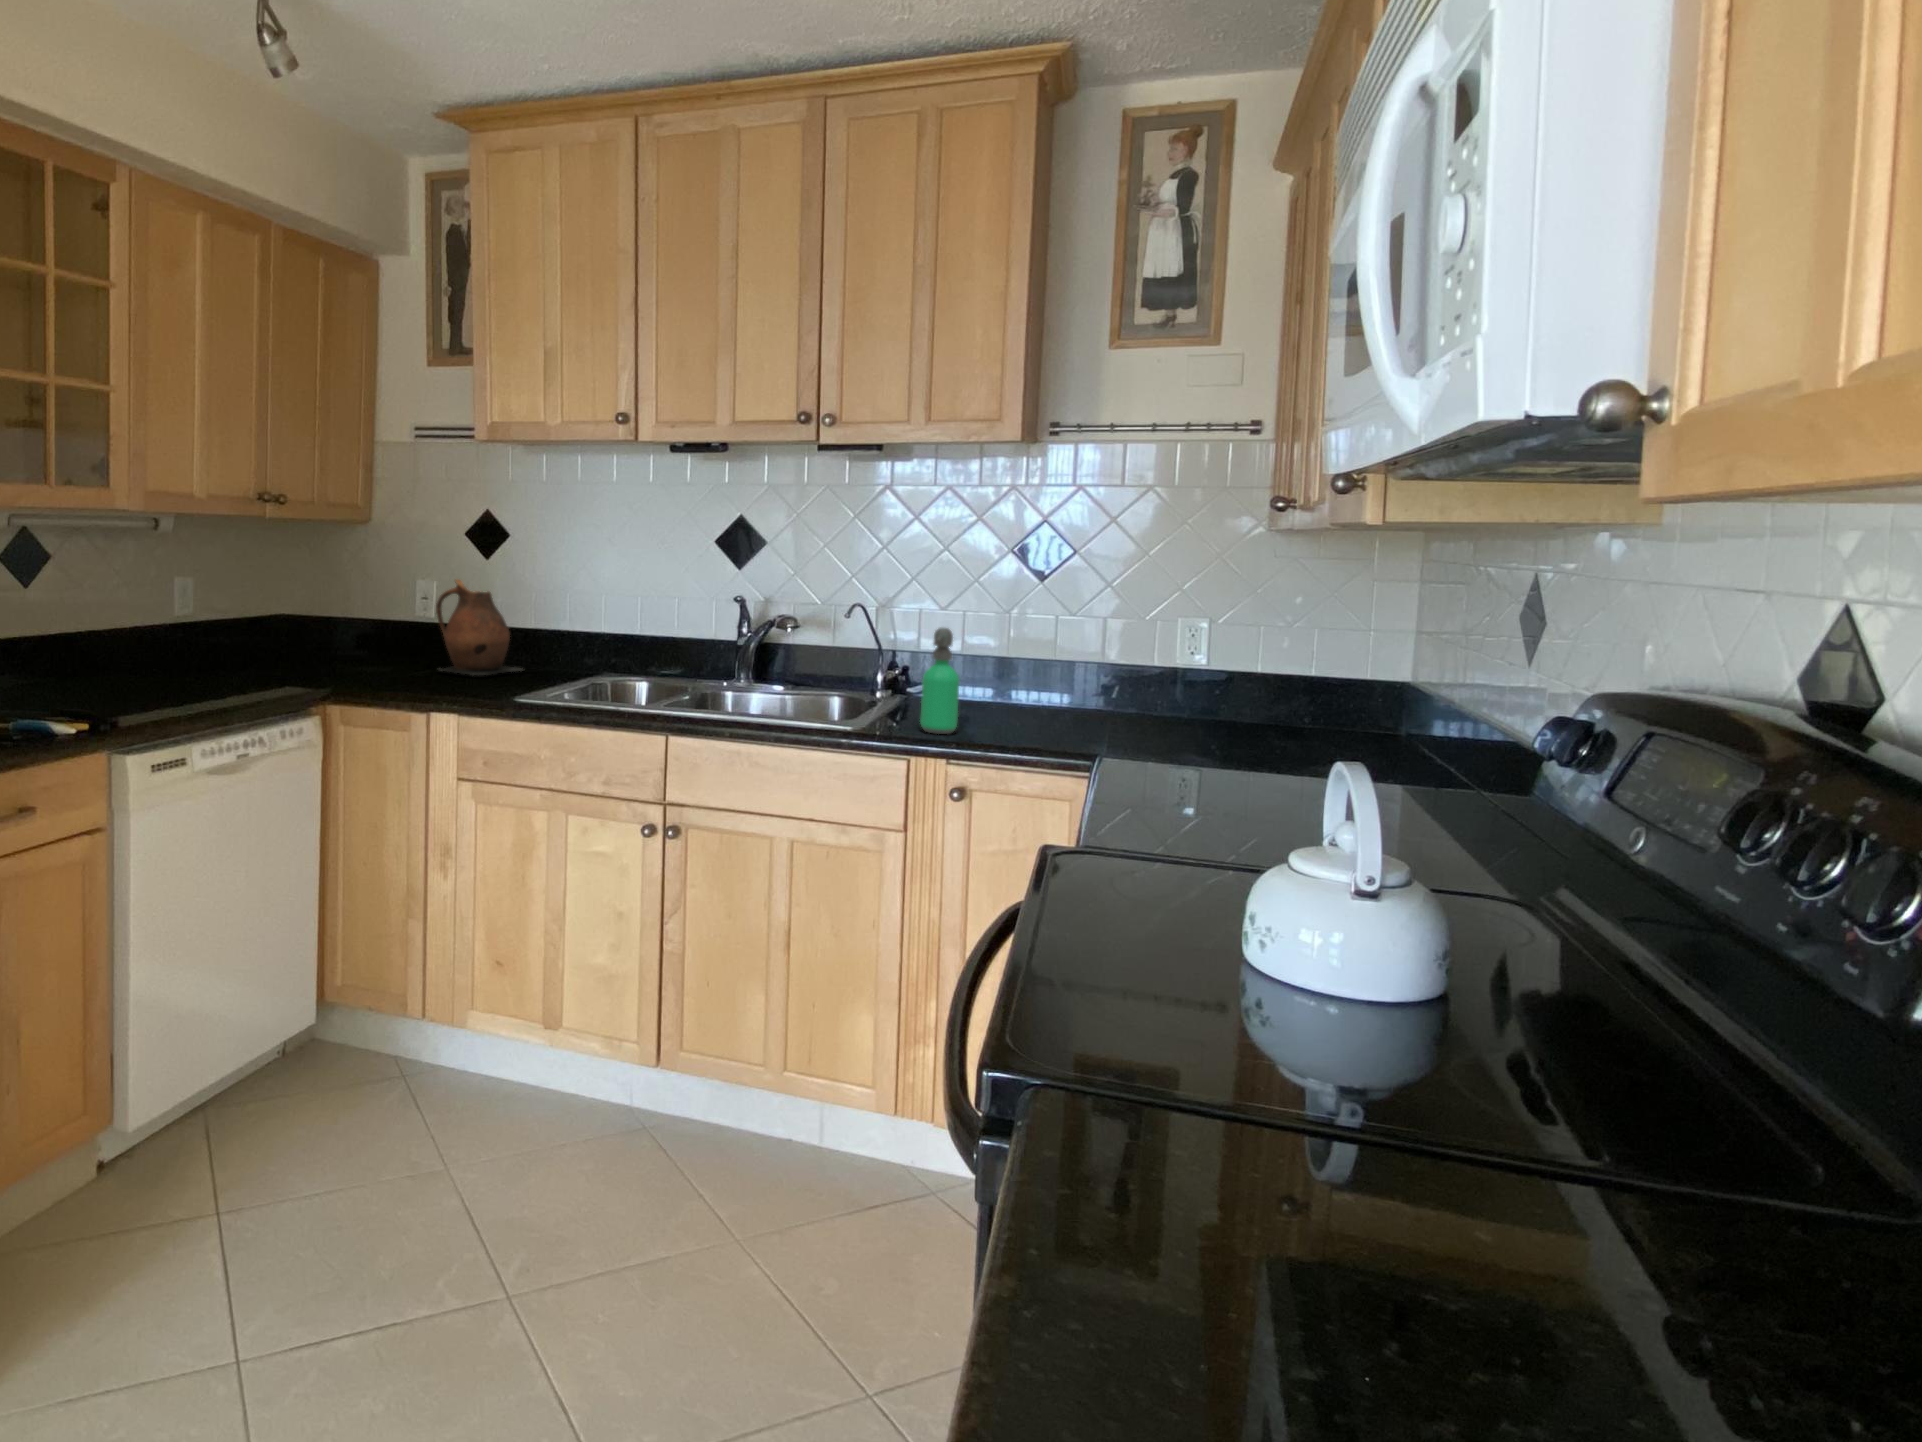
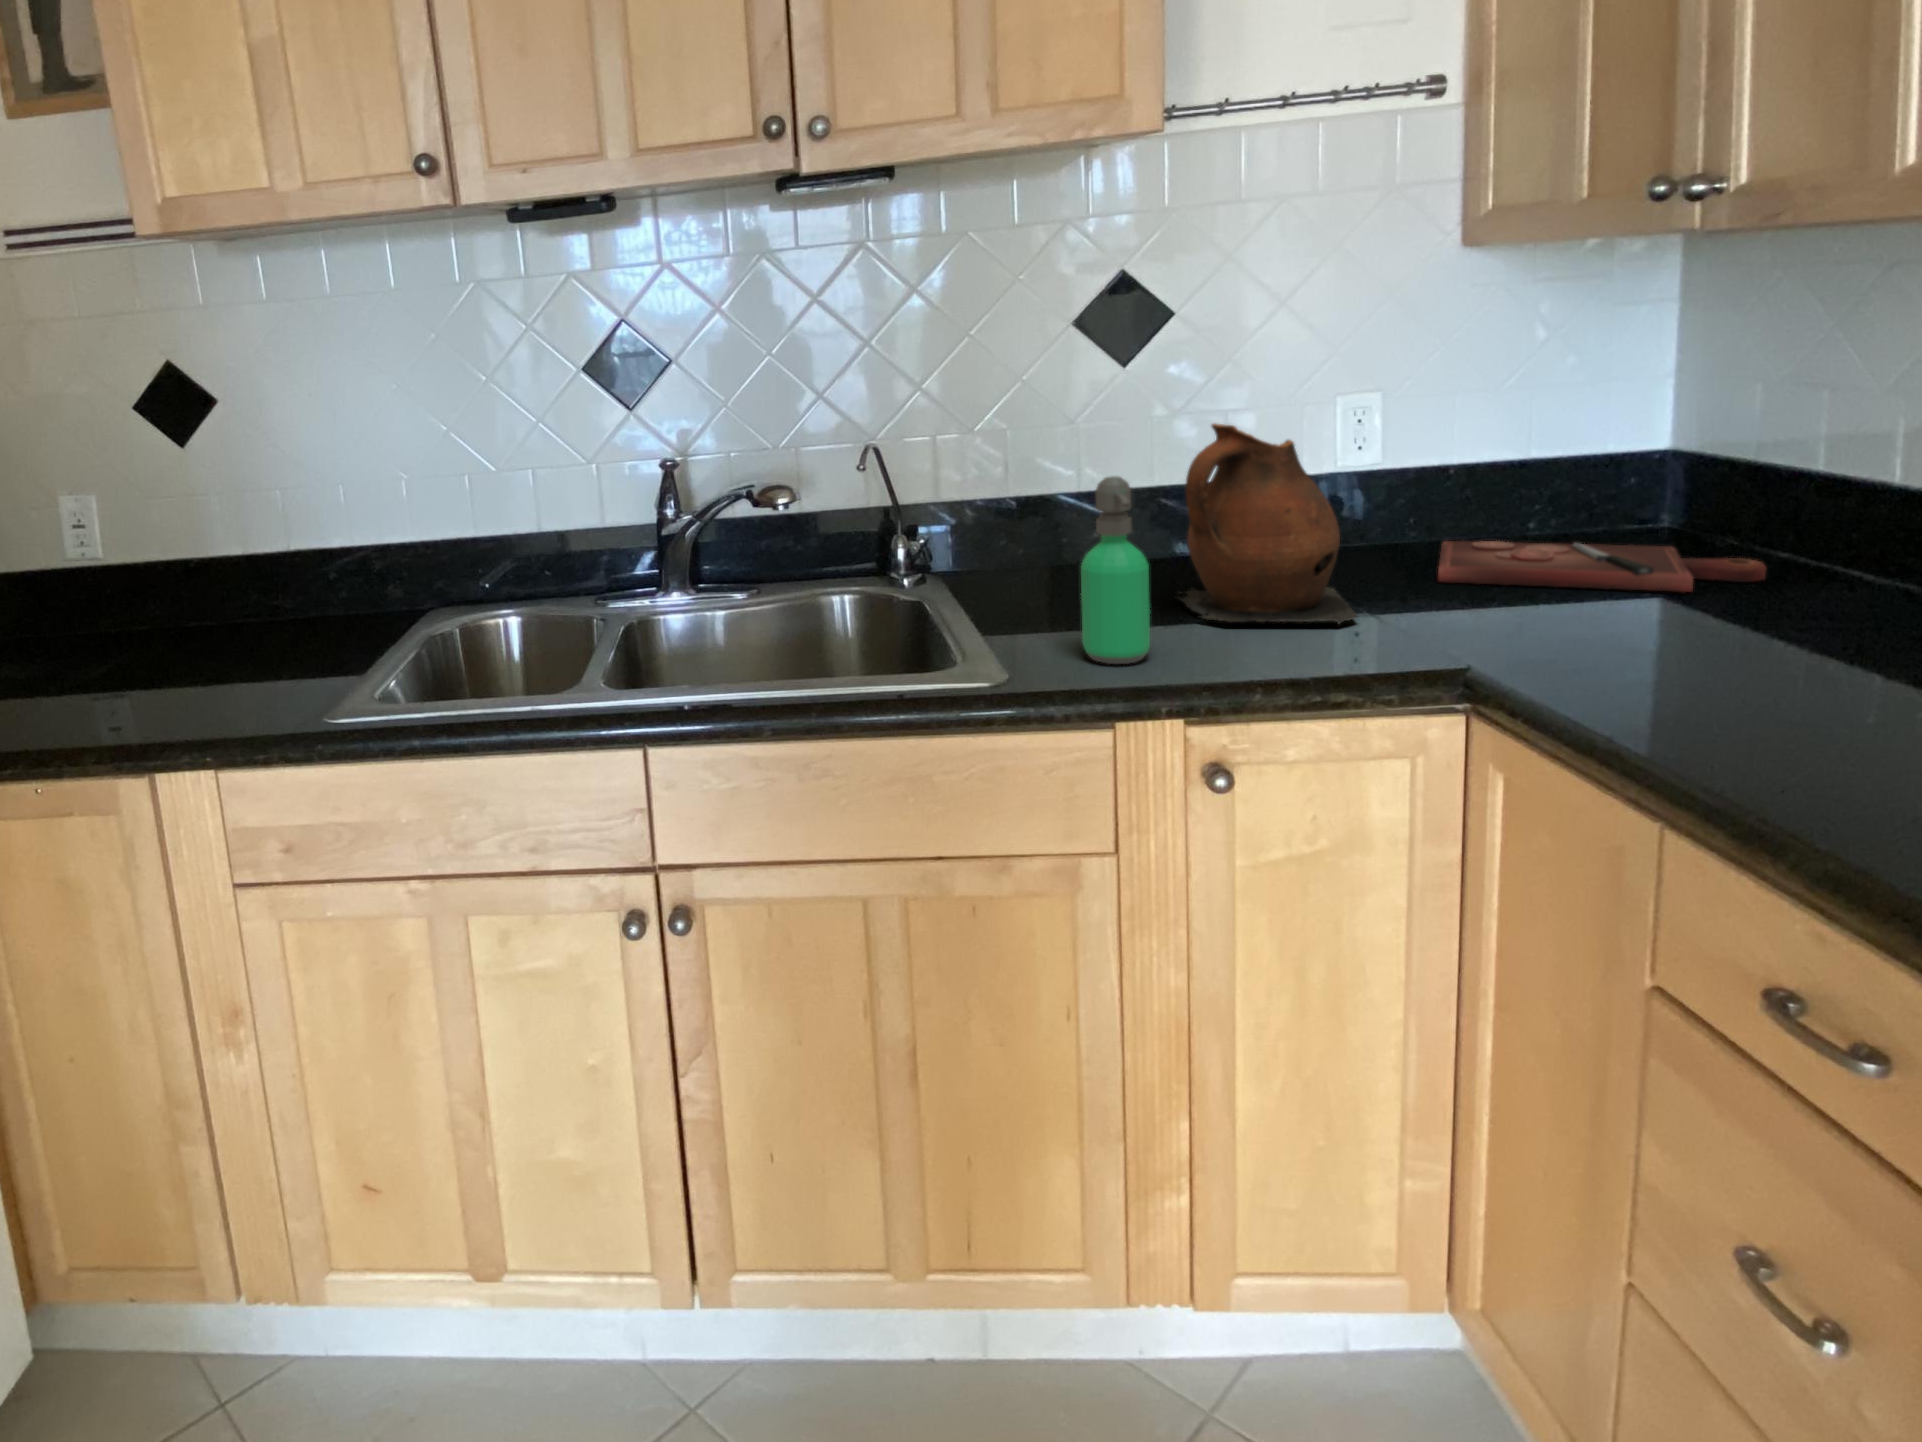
ceramic pitcher: present [436,579,523,676] -> present [1179,424,1358,624]
cutting board: none [1186,716,1379,755] -> present [1438,541,1766,592]

